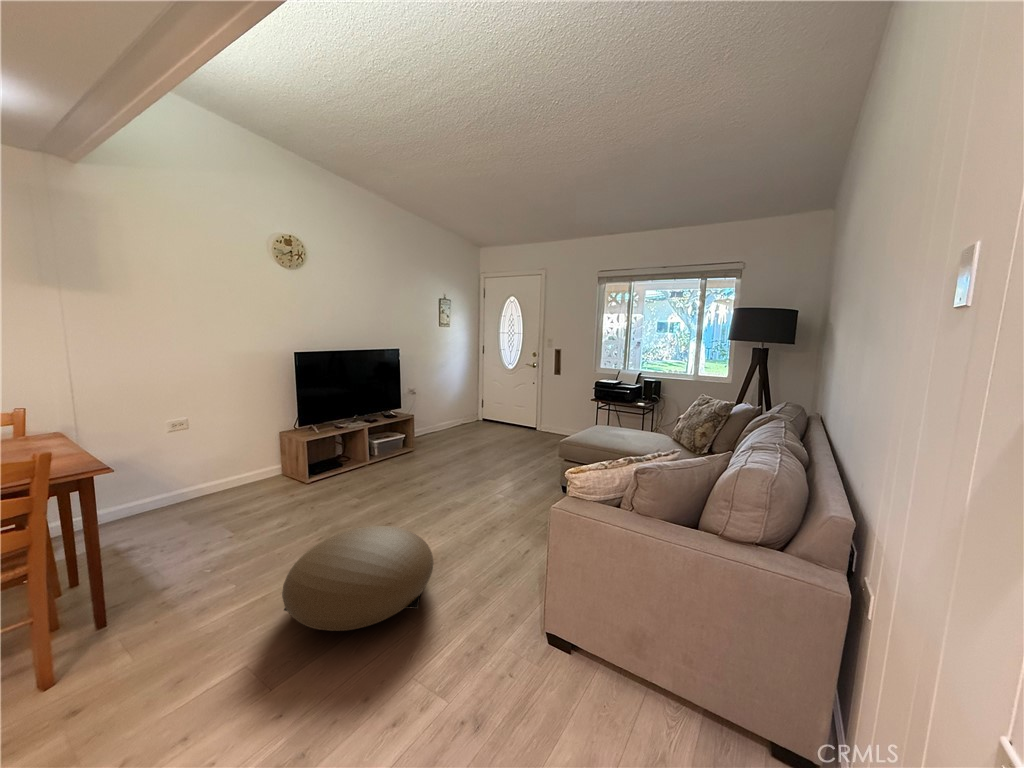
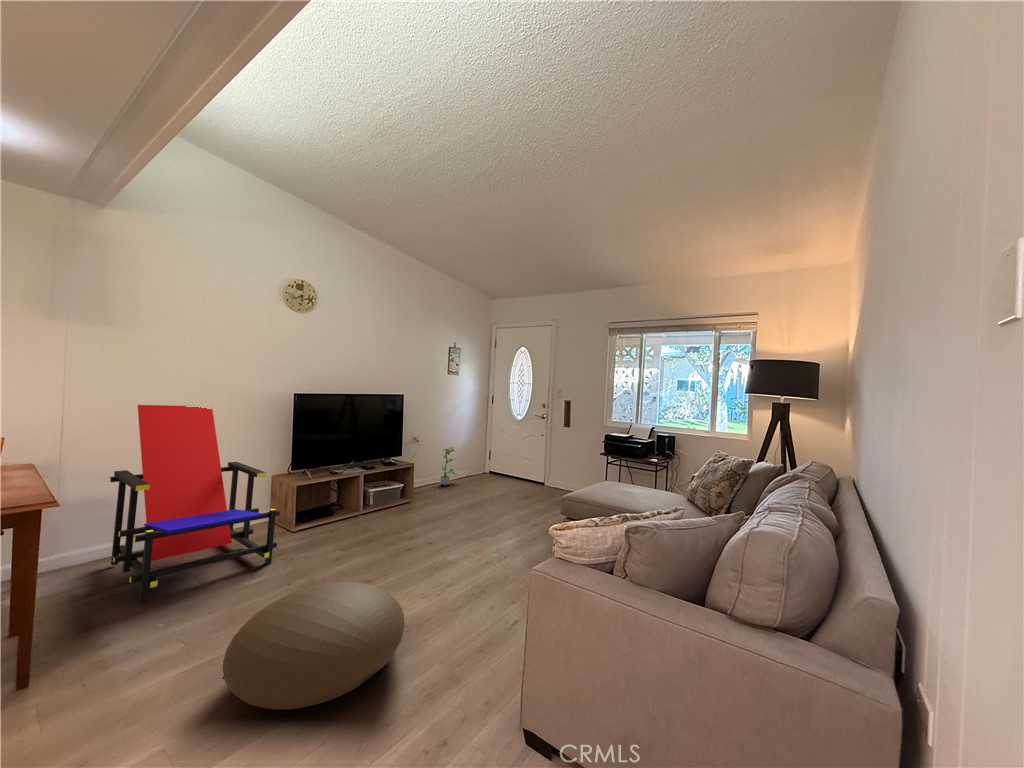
lounge chair: none [128,368,297,552] -> present [110,405,280,601]
potted plant: none [434,396,453,434] -> present [439,447,456,485]

